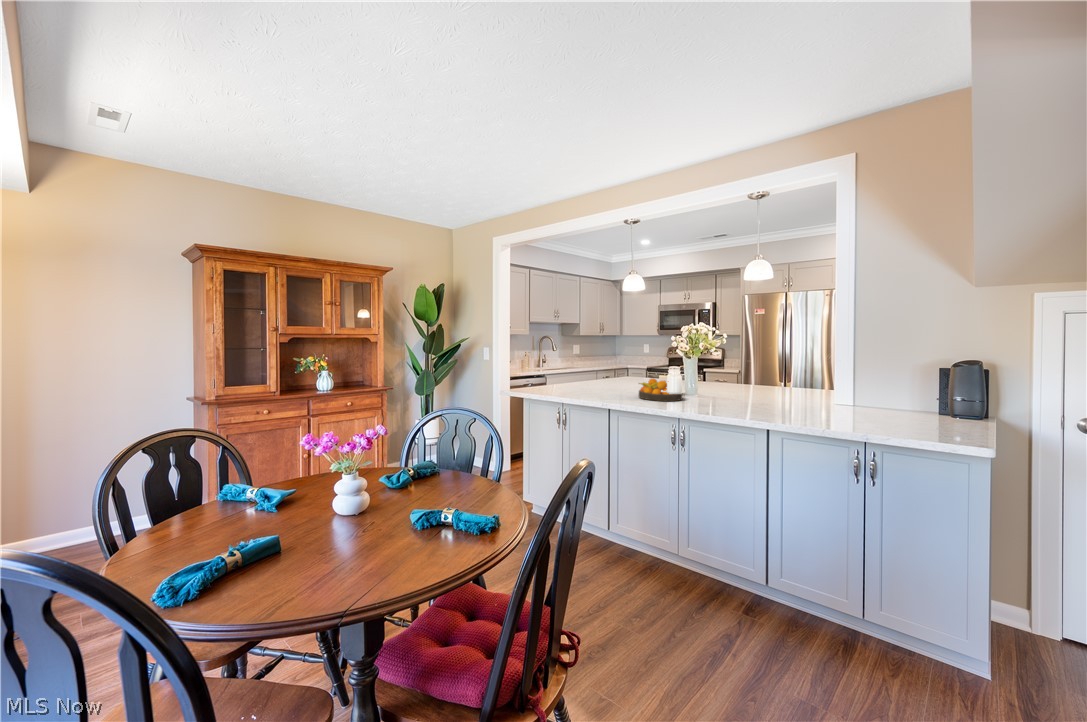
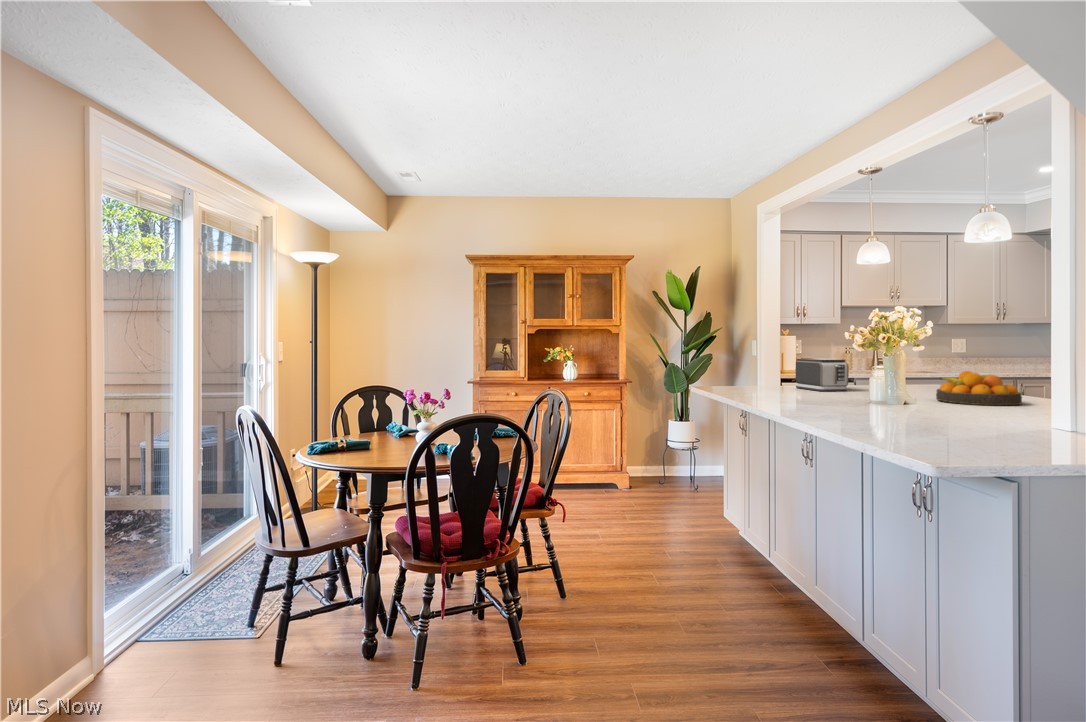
toaster: none [535,367,574,393] -> present [796,359,849,391]

